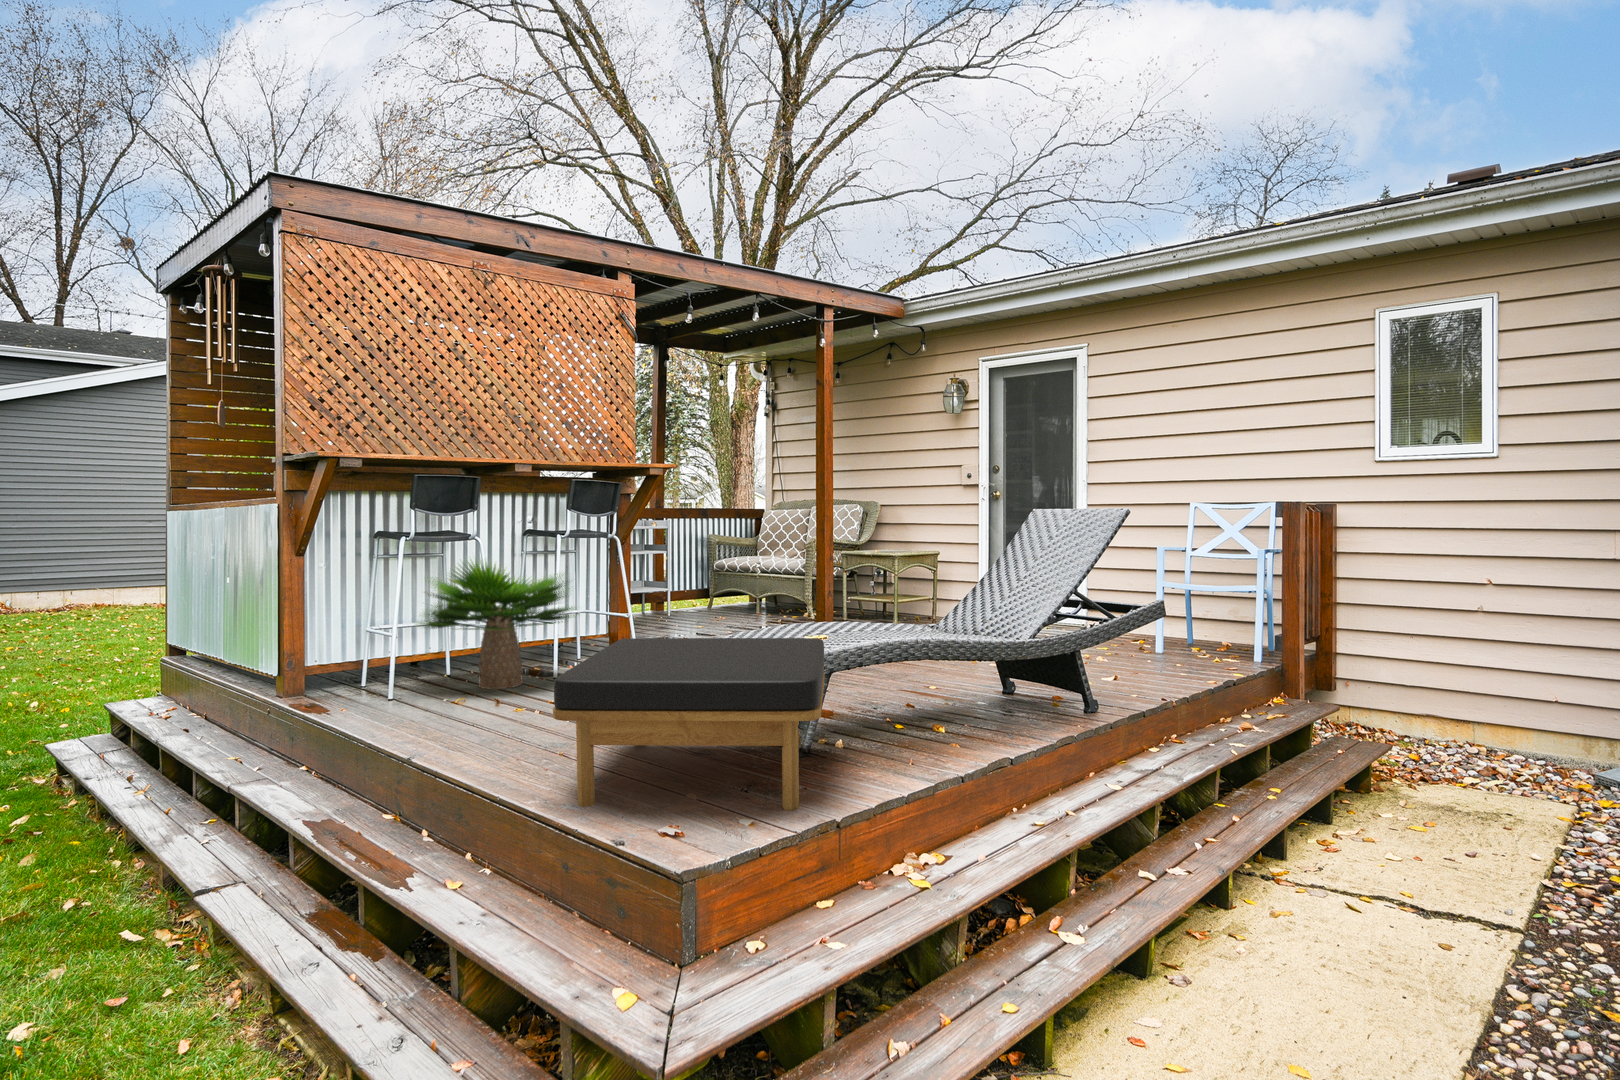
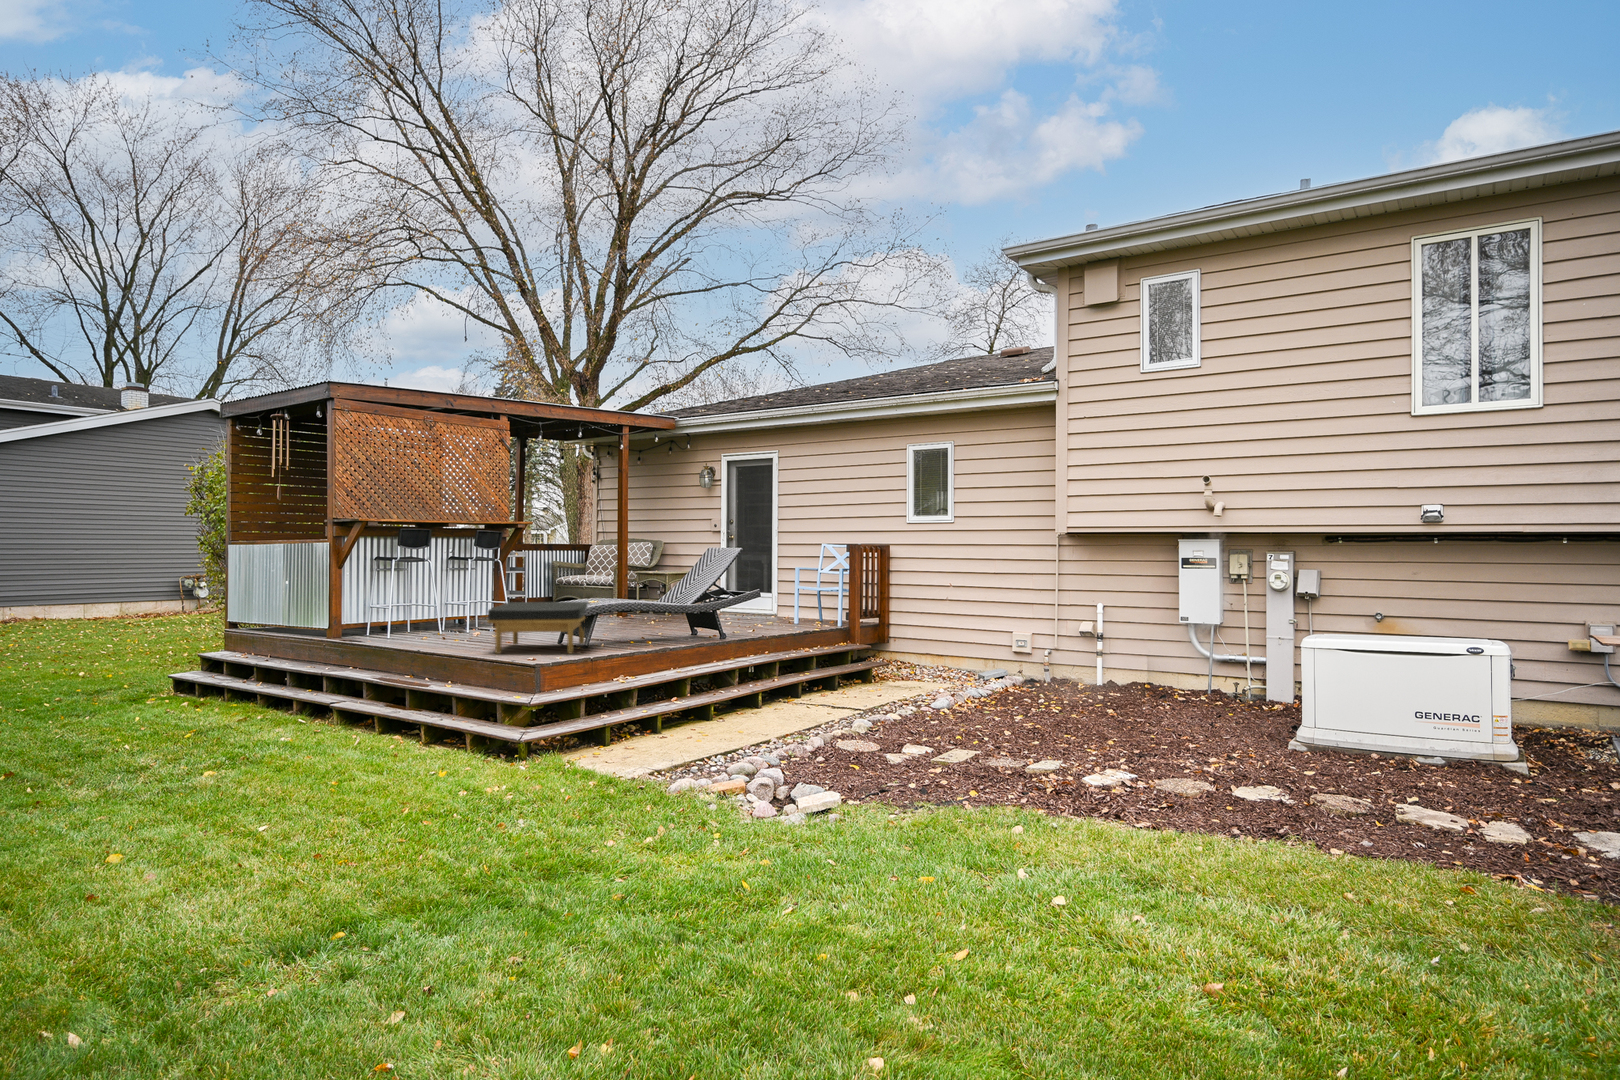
potted plant: present [420,561,574,689] -> none [396,566,483,635]

